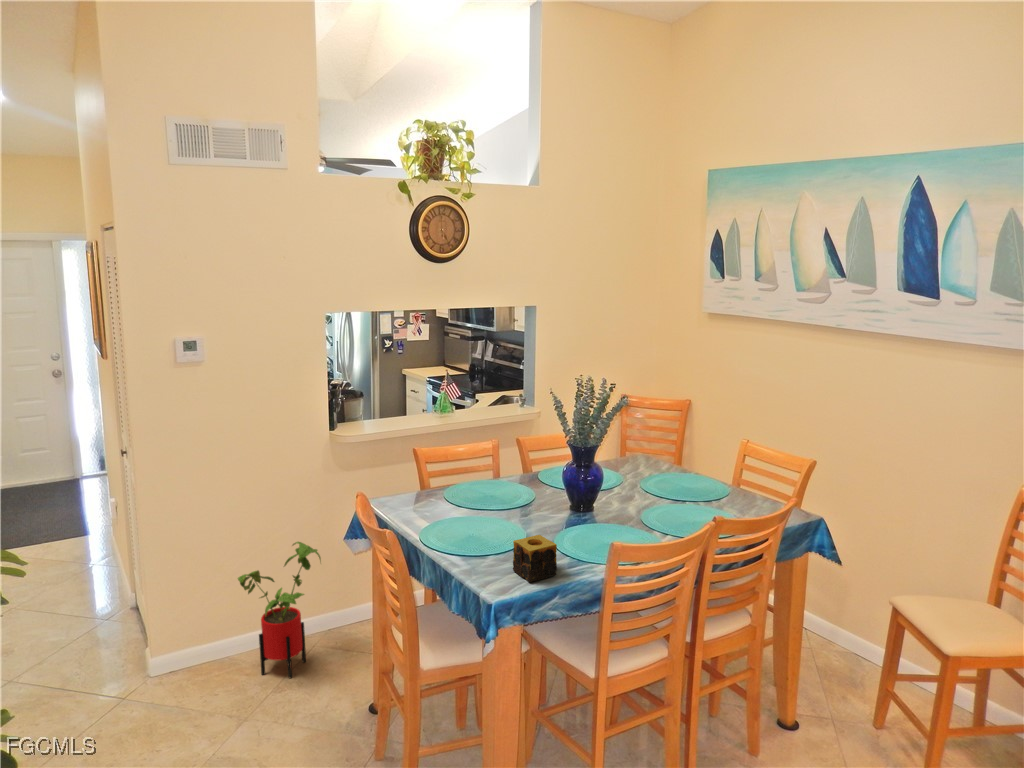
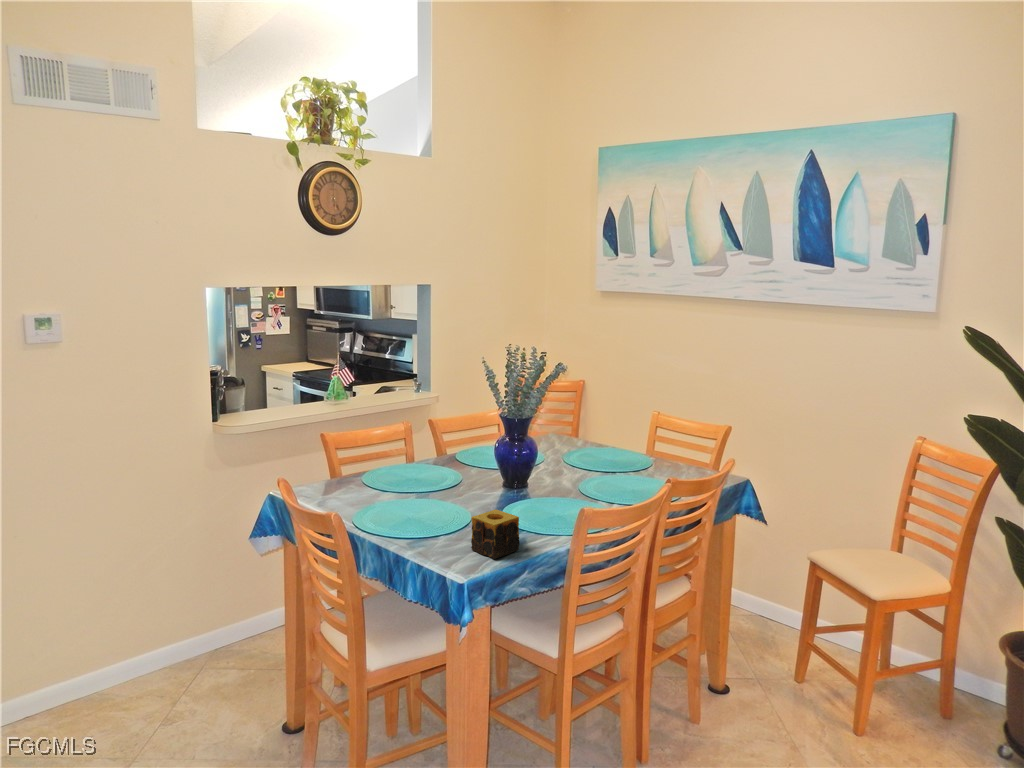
house plant: present [238,542,321,678] -> none [111,553,213,713]

